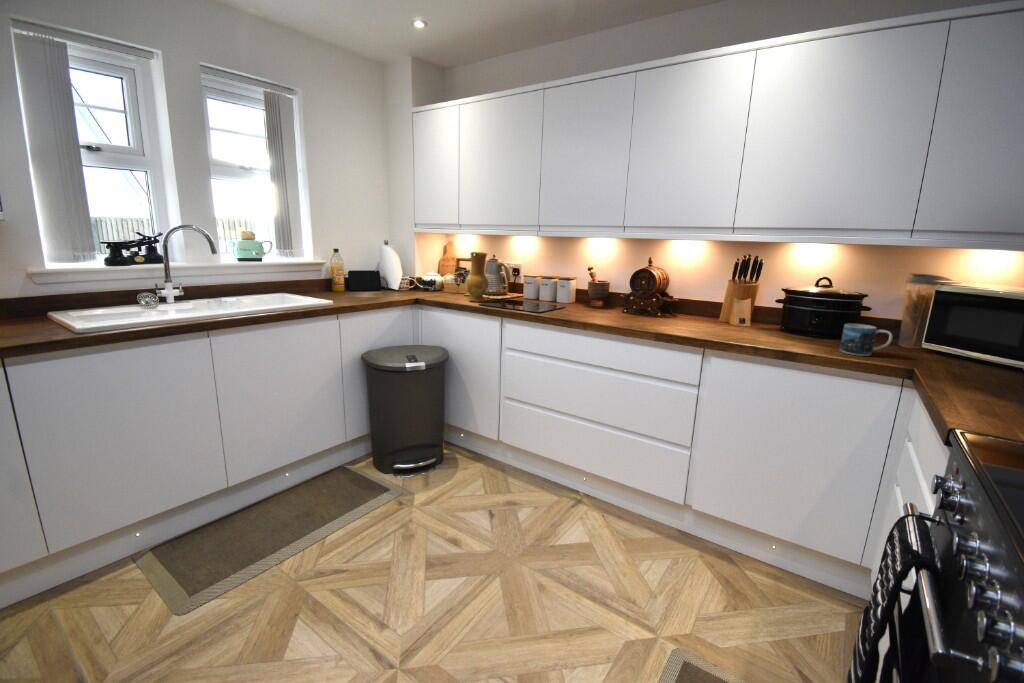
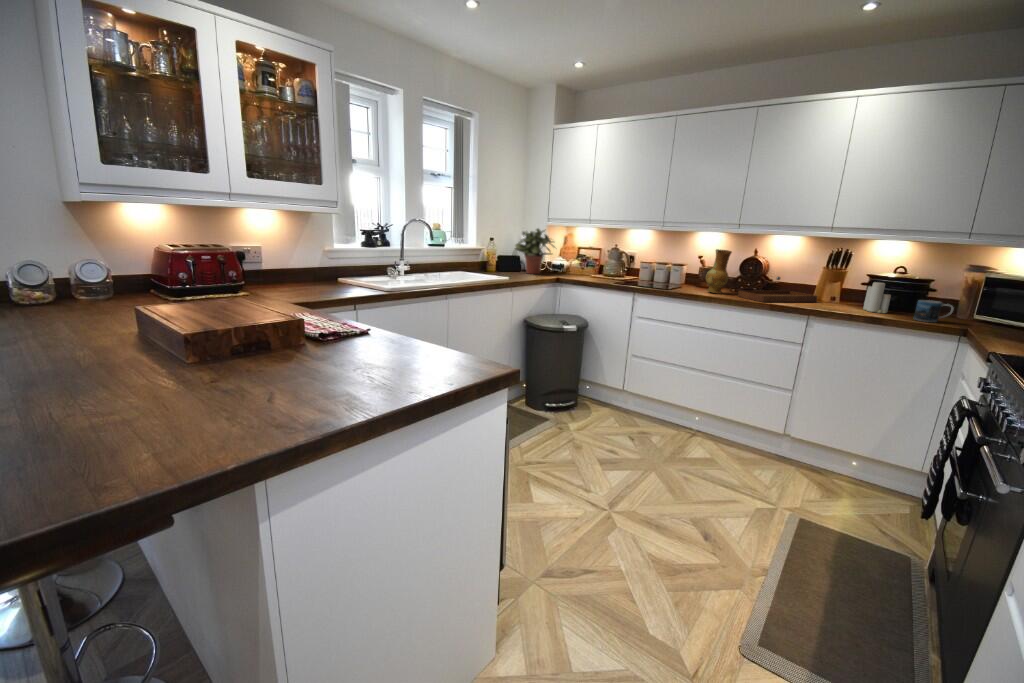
potted plant: none [360,236,415,294] -> present [515,229,554,274]
ceramic jug: present [465,252,489,302] -> present [706,249,732,294]
tray: none [622,293,722,329] -> present [738,277,817,302]
candle: none [777,295,811,342] -> present [863,282,891,313]

